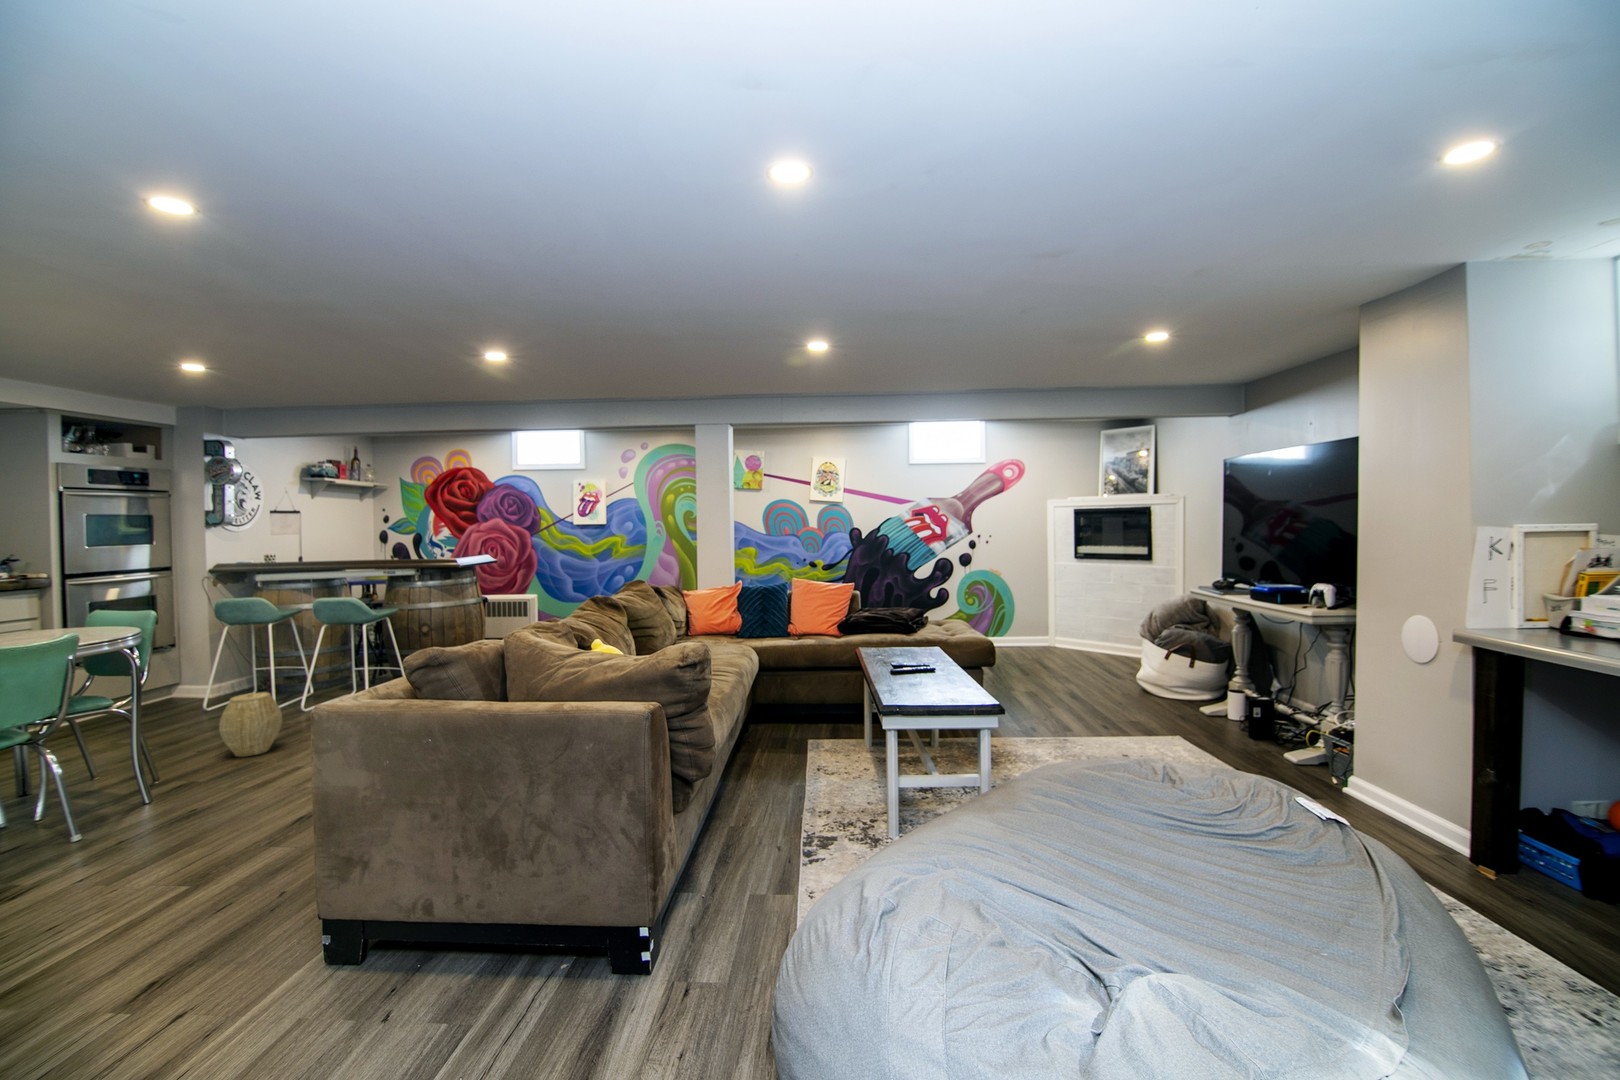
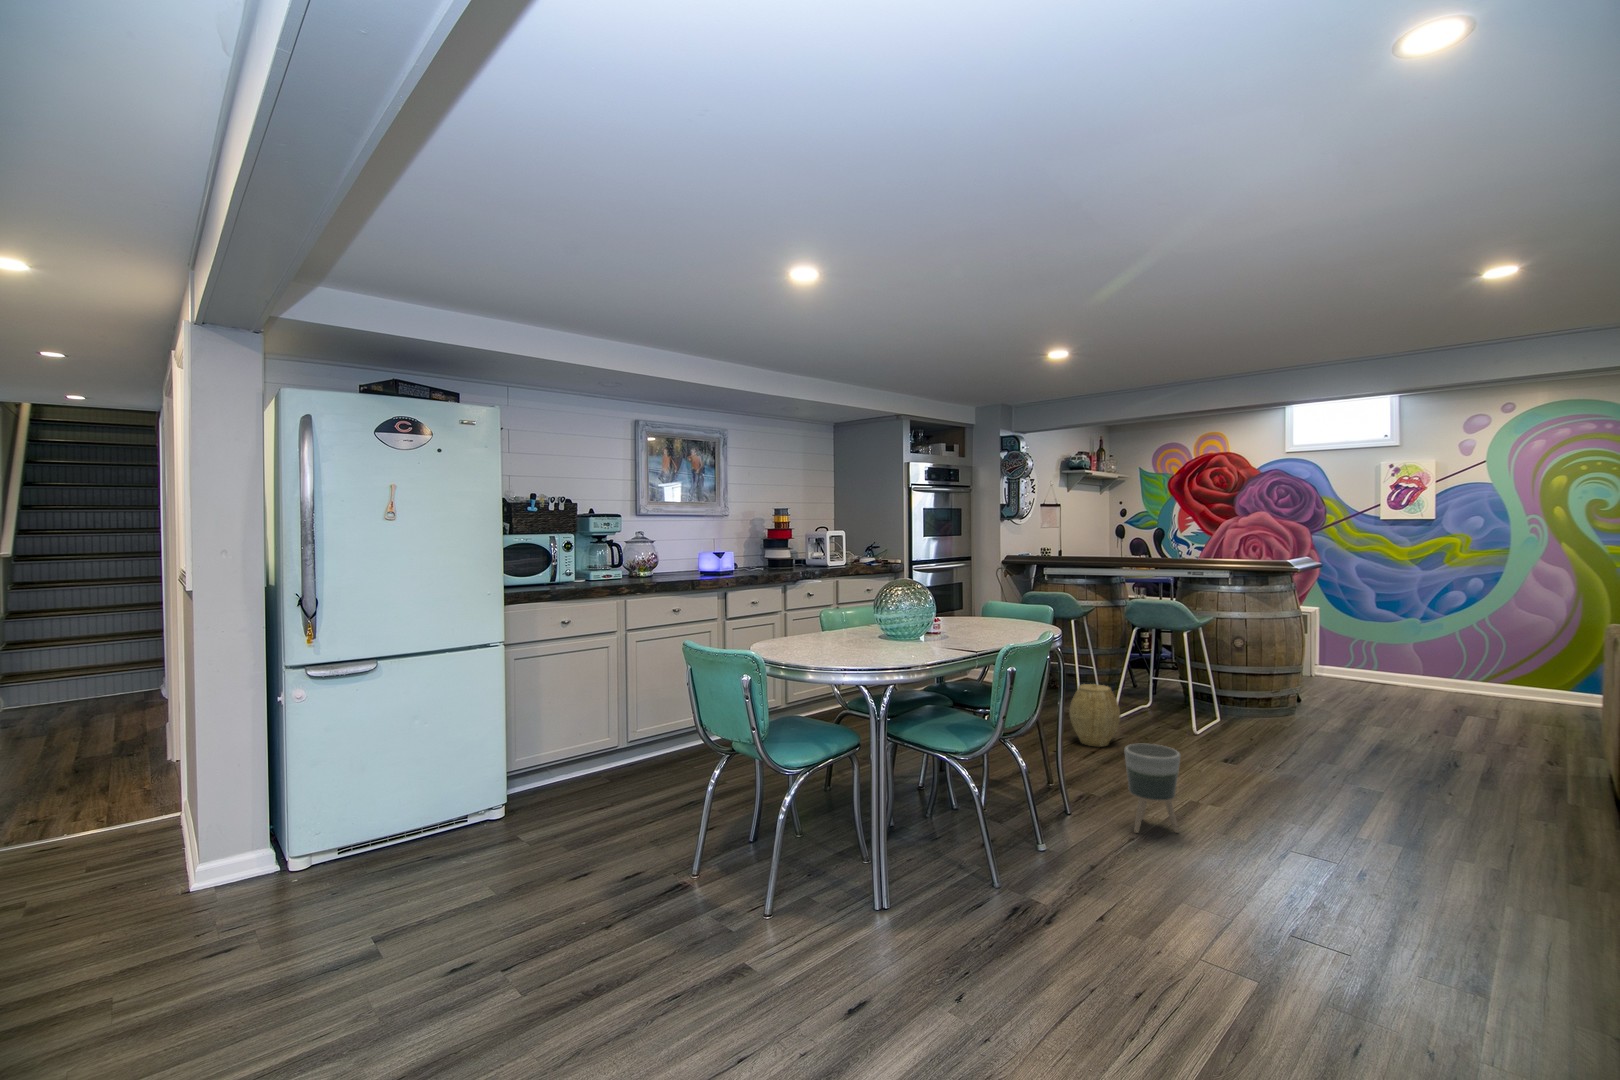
planter: none [180,751,249,848] -> present [1124,744,1180,833]

